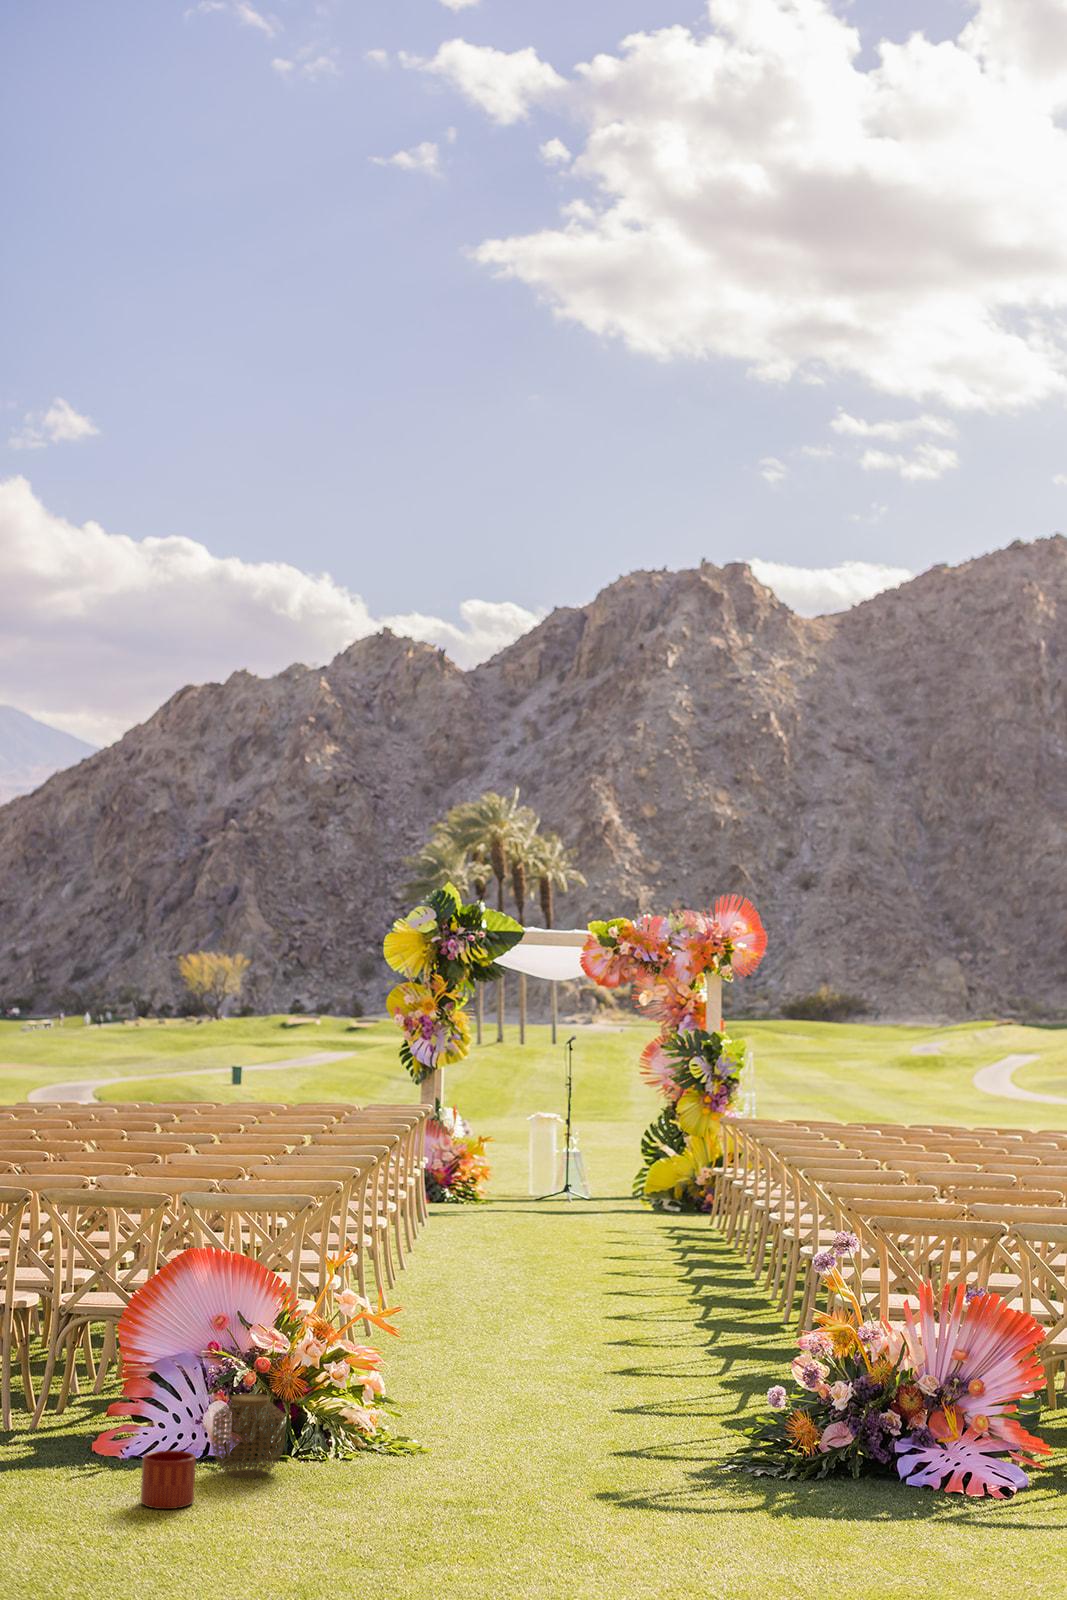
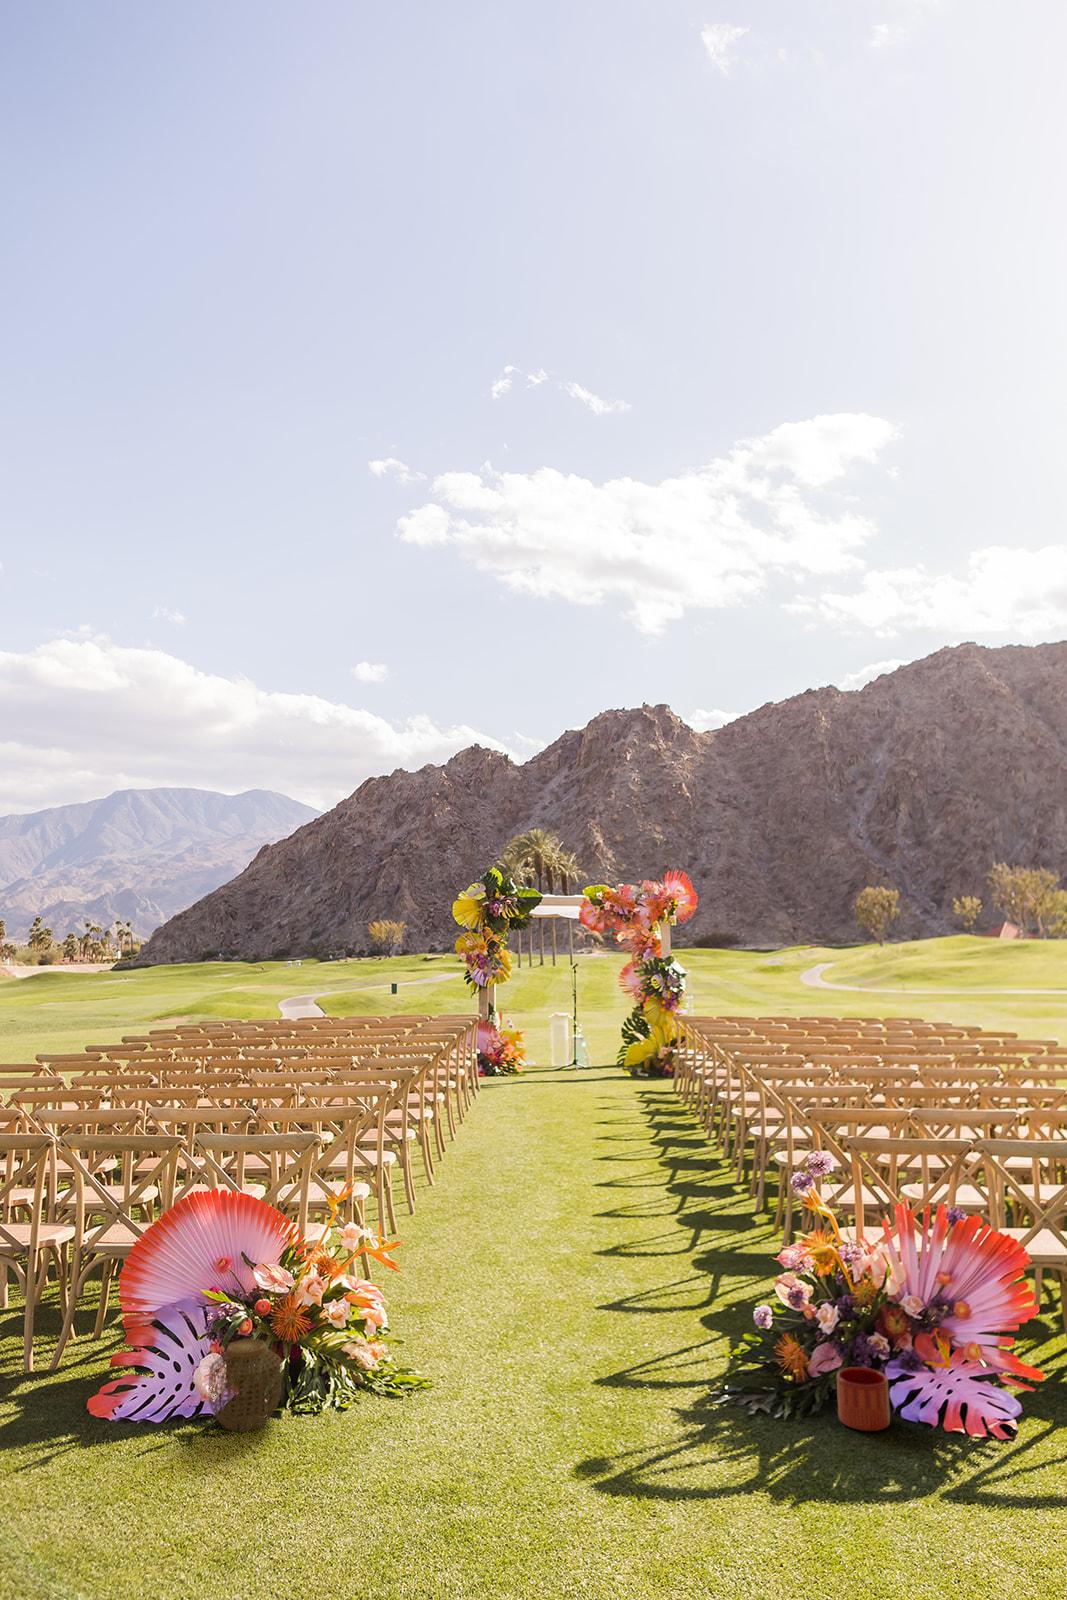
planter: present [141,1450,196,1509] -> present [837,1367,890,1431]

